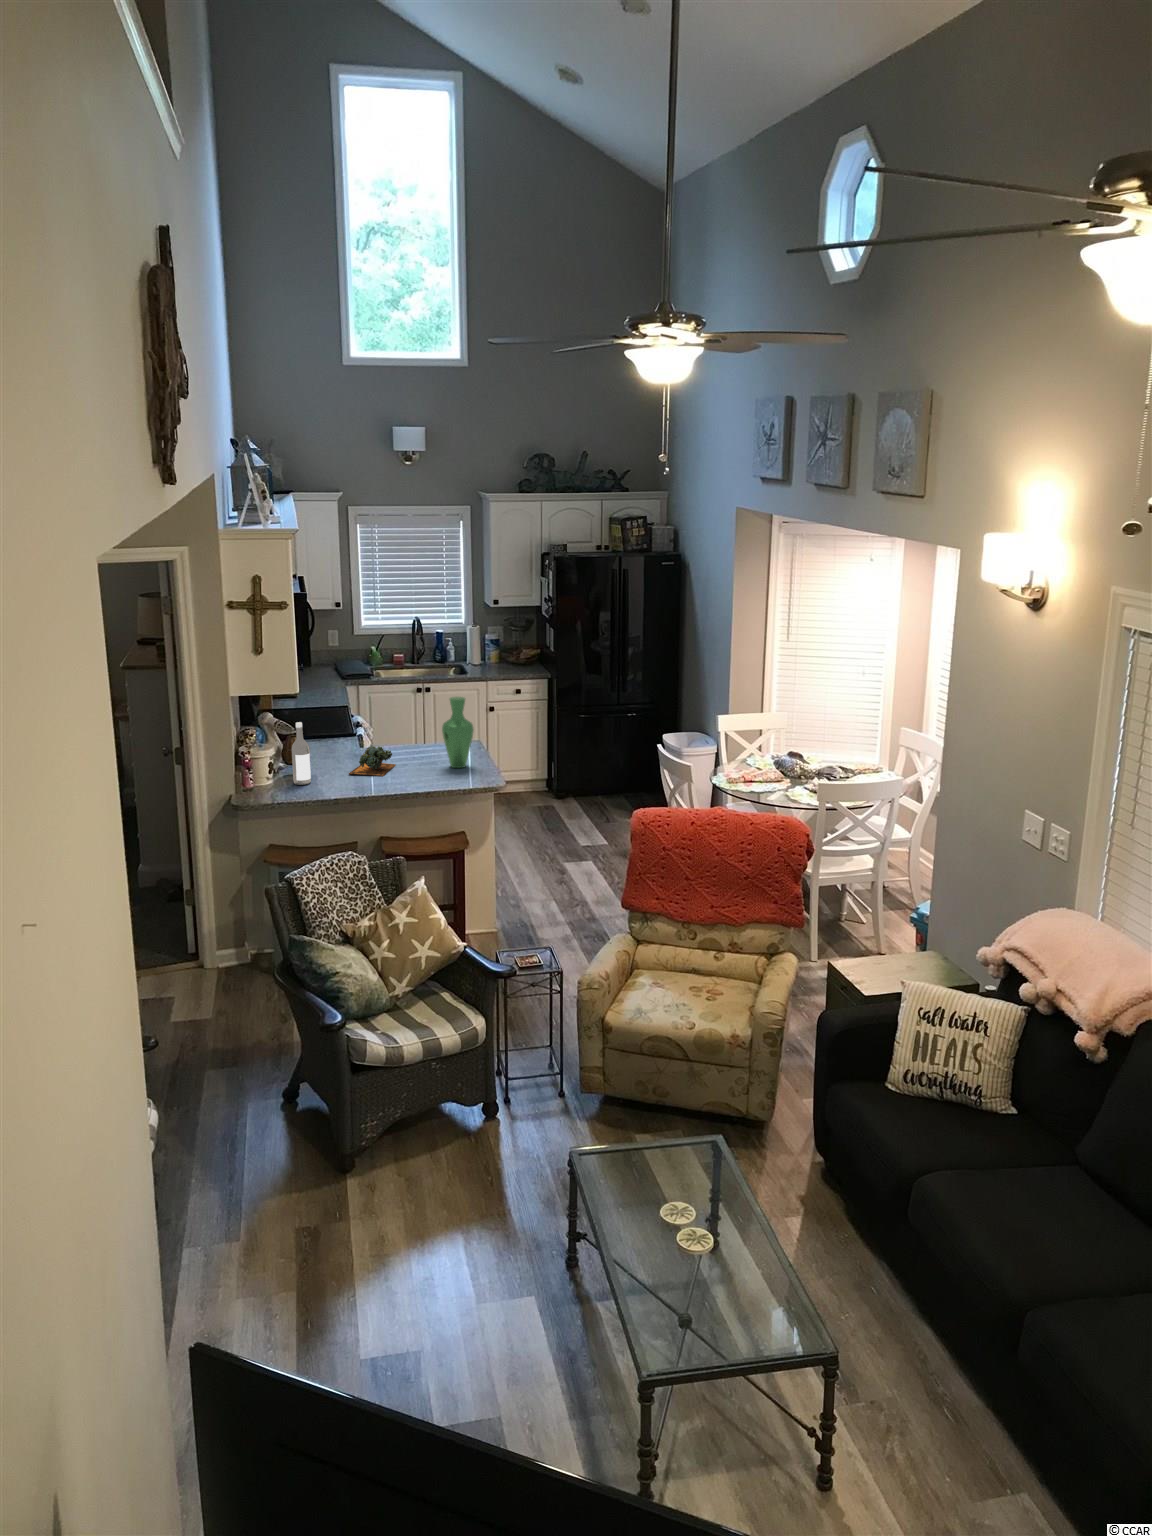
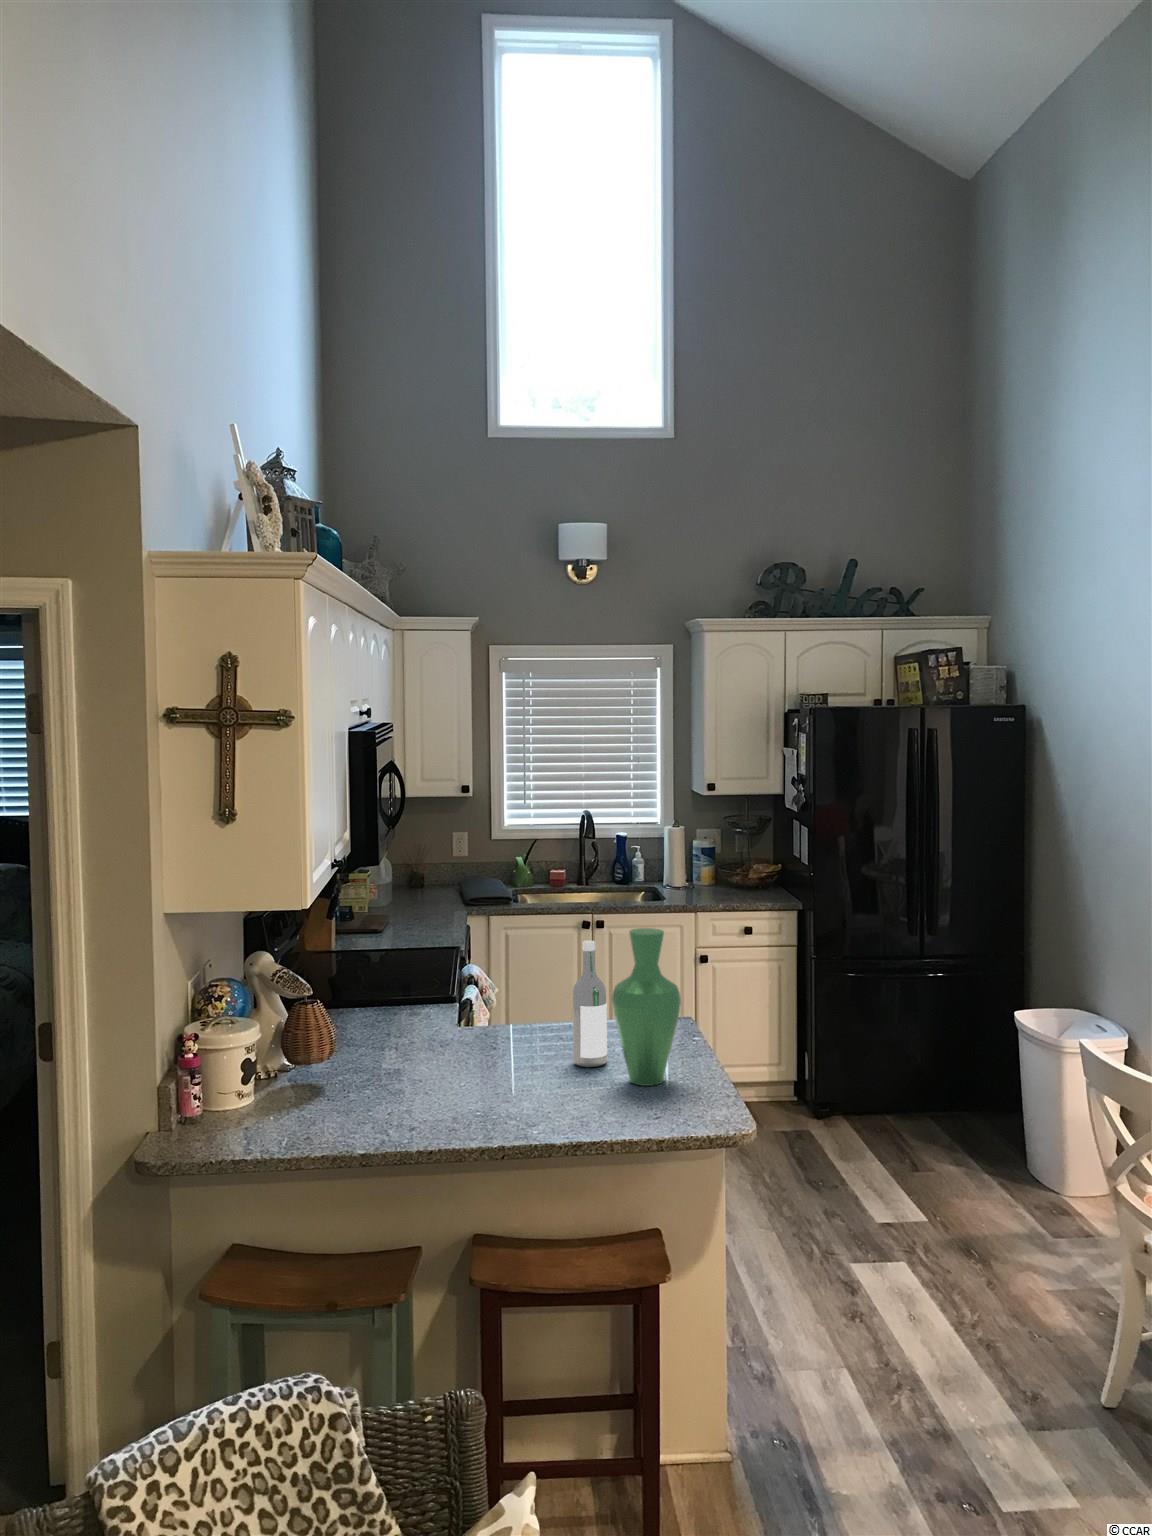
wine bottle: present [292,722,311,785] -> present [573,940,607,1067]
succulent plant: present [349,746,396,776] -> none [410,1030,518,1101]

